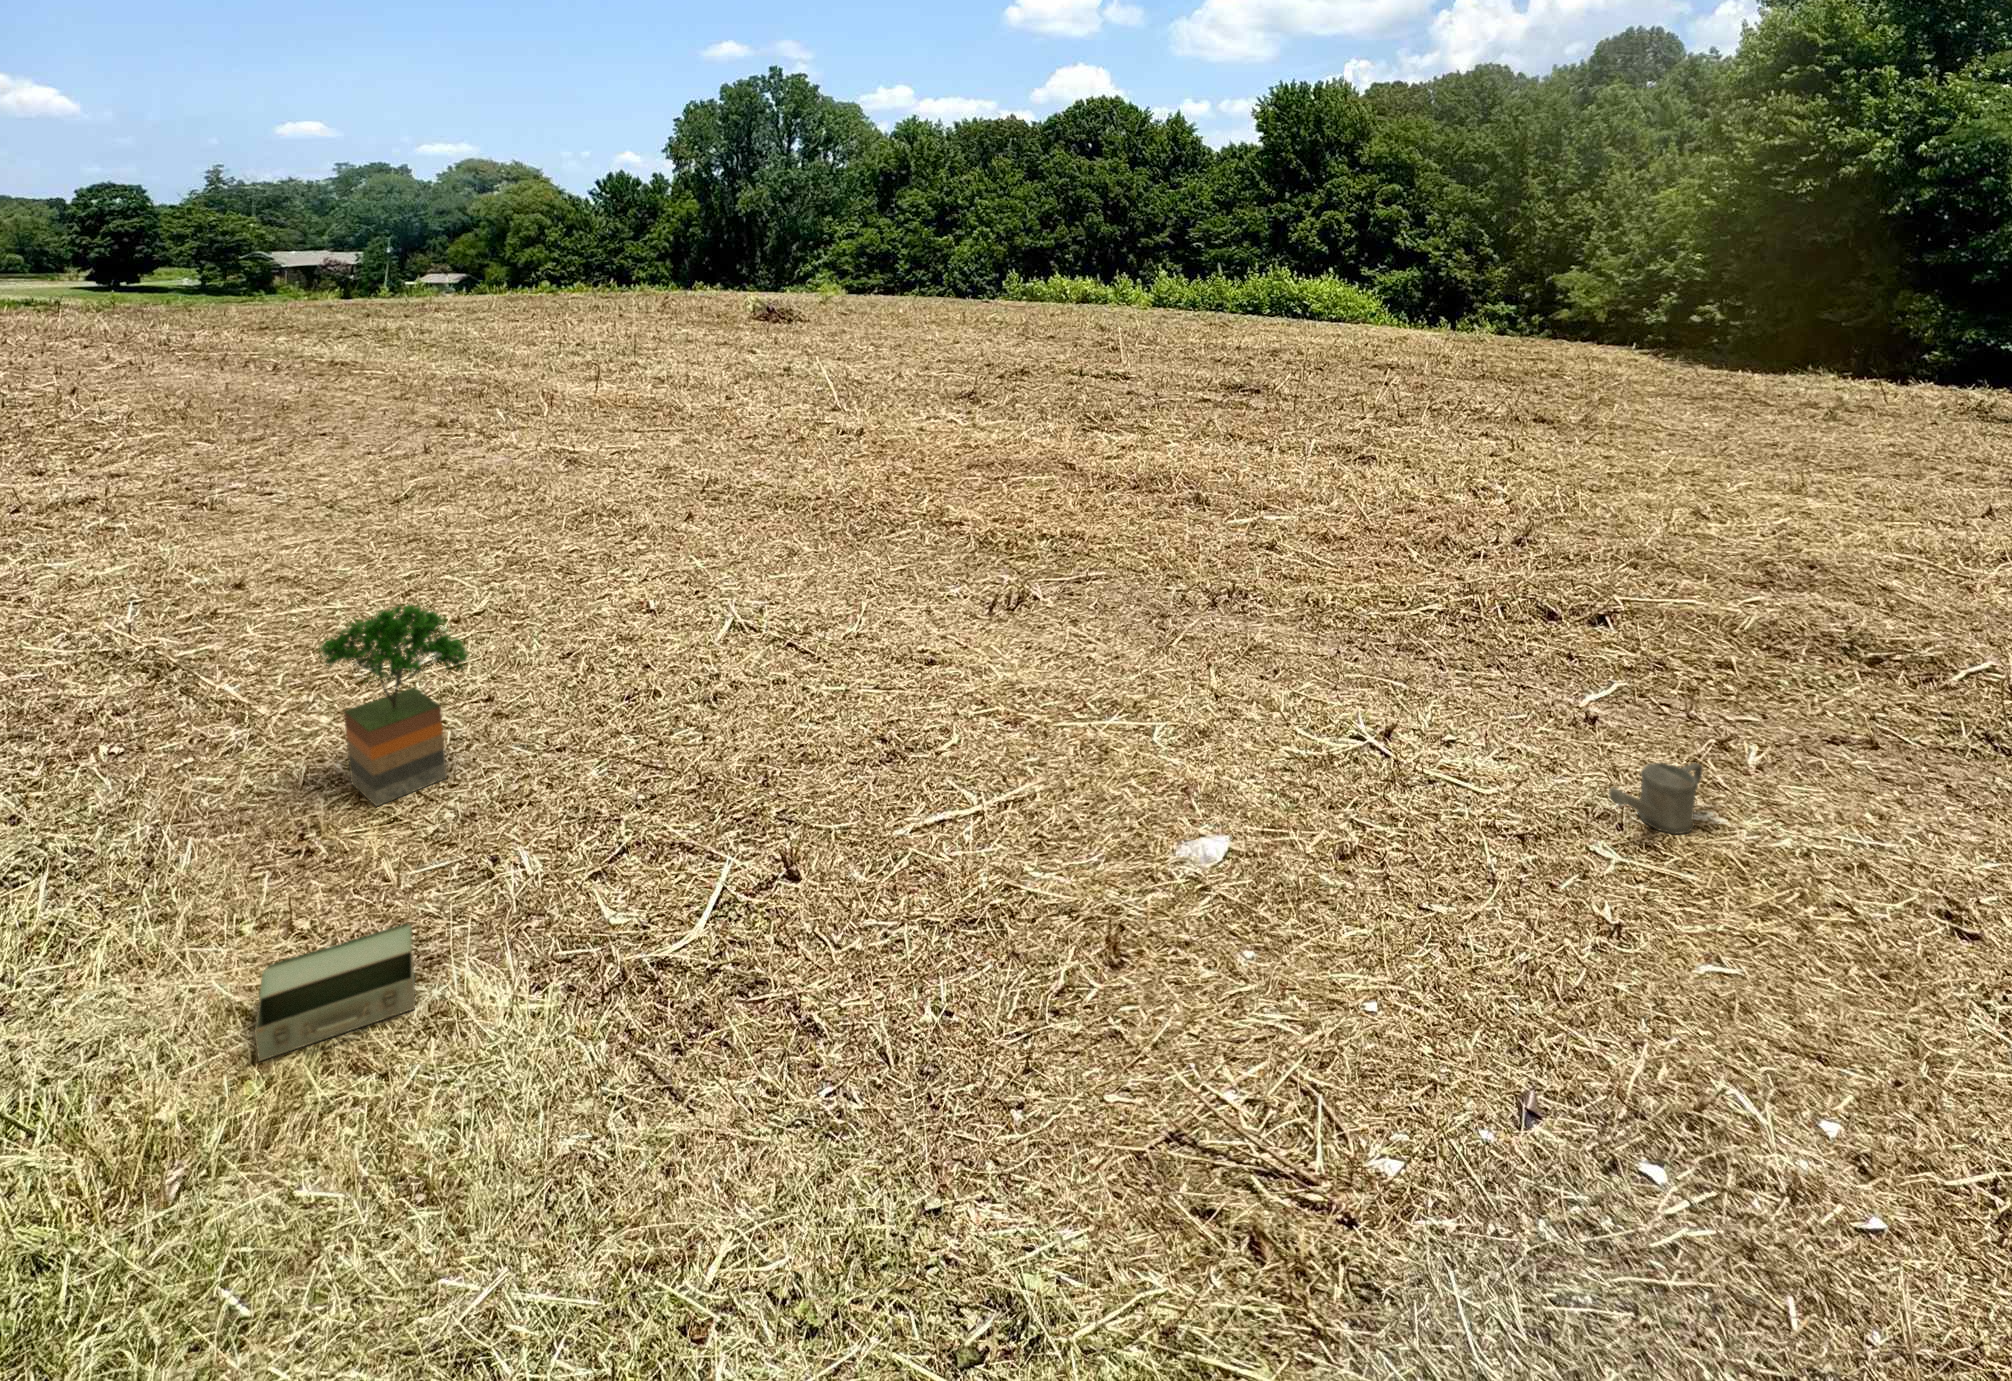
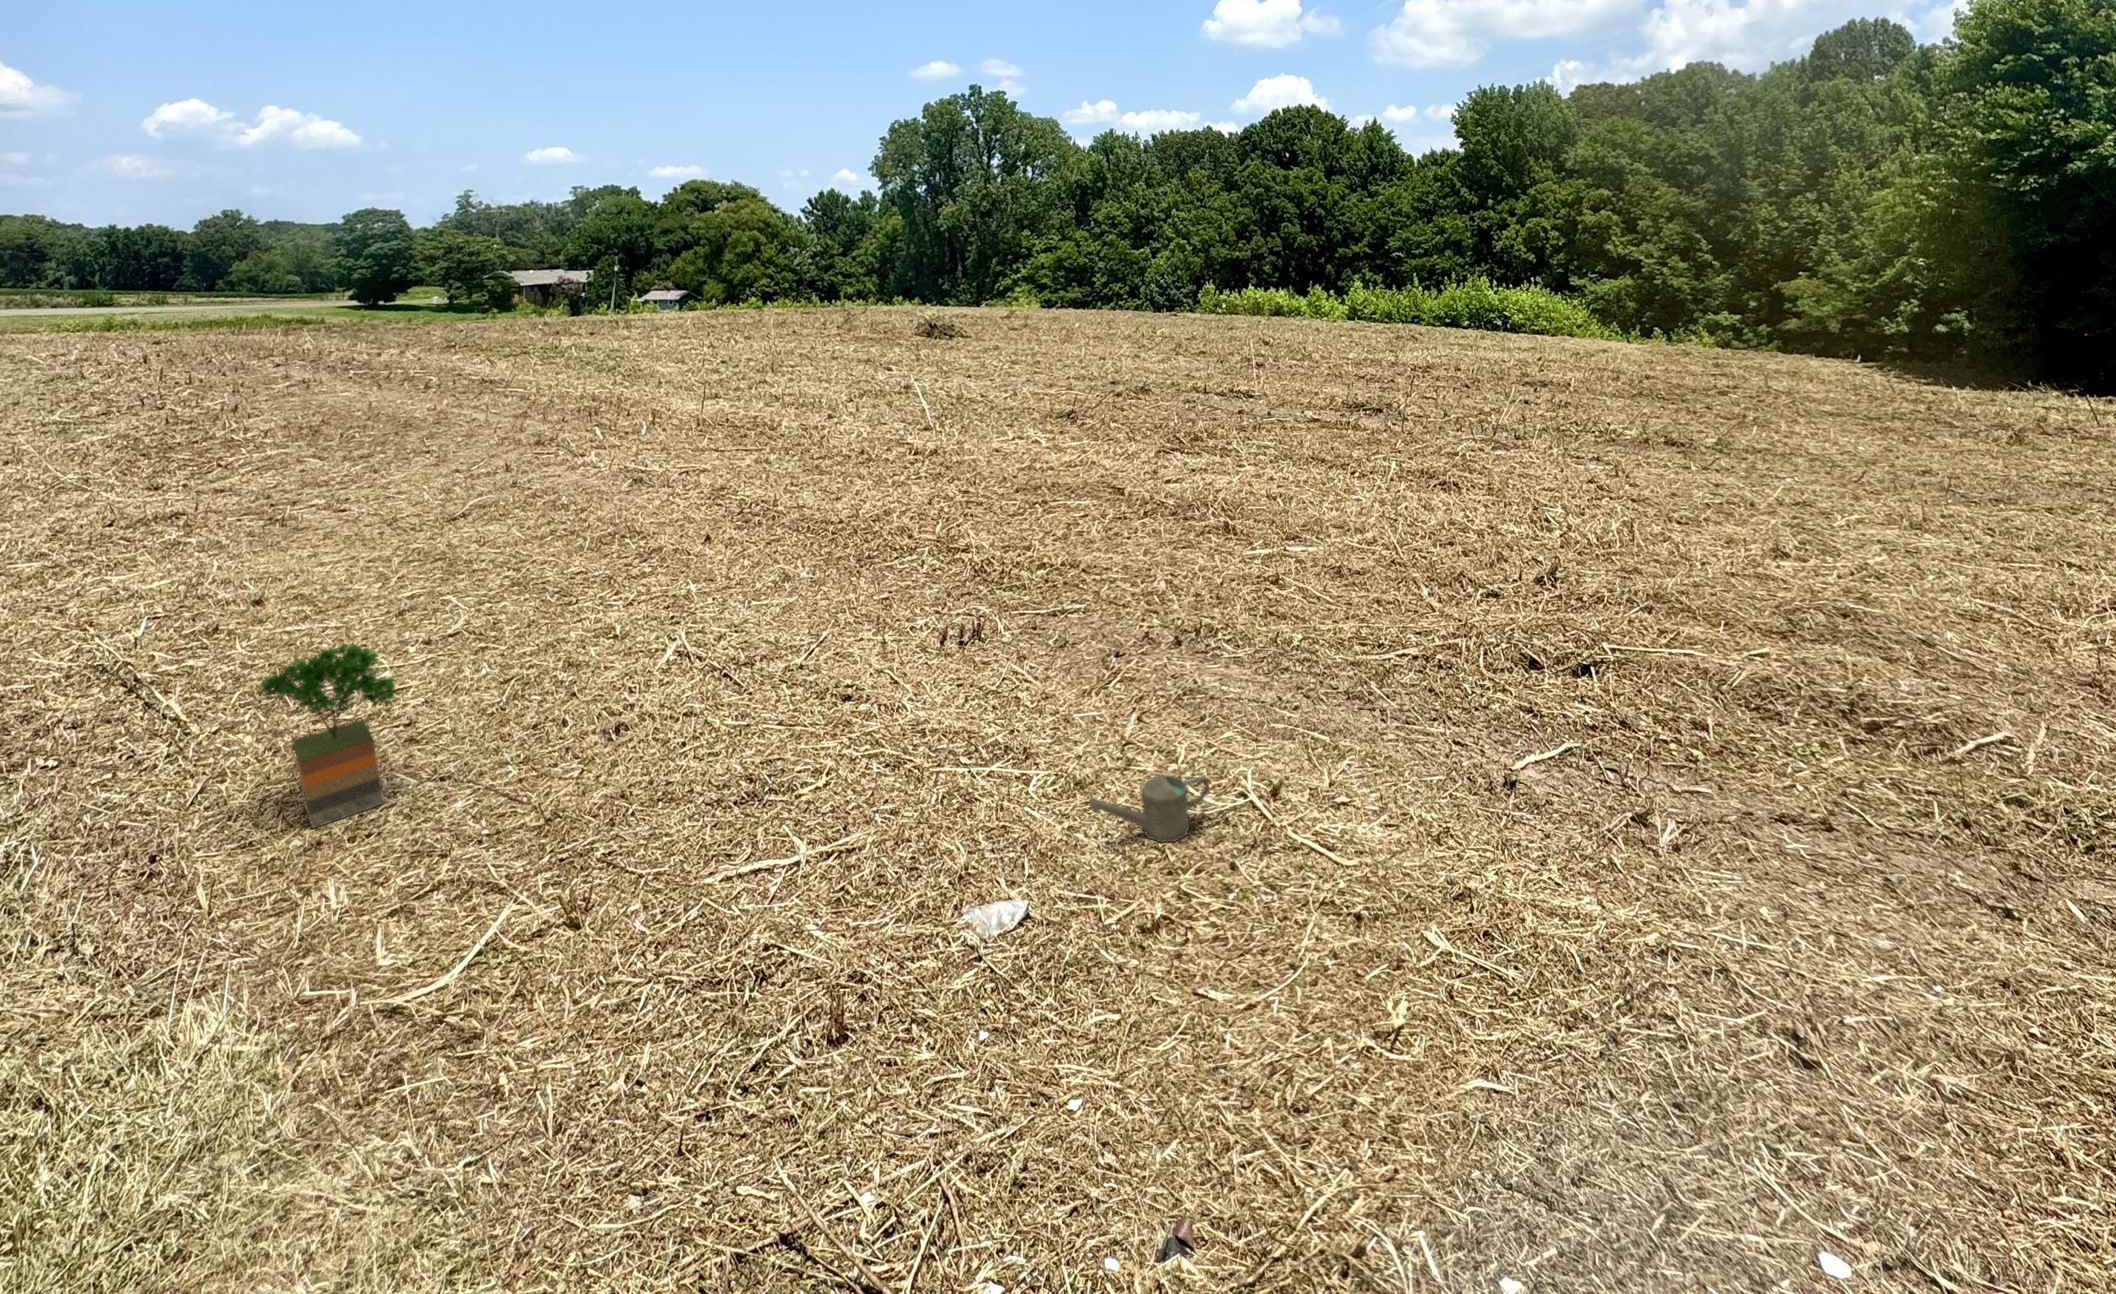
watering can: present [1609,763,1703,834] -> present [1089,775,1209,842]
toolbox: present [255,923,415,1061] -> none [85,946,263,1068]

